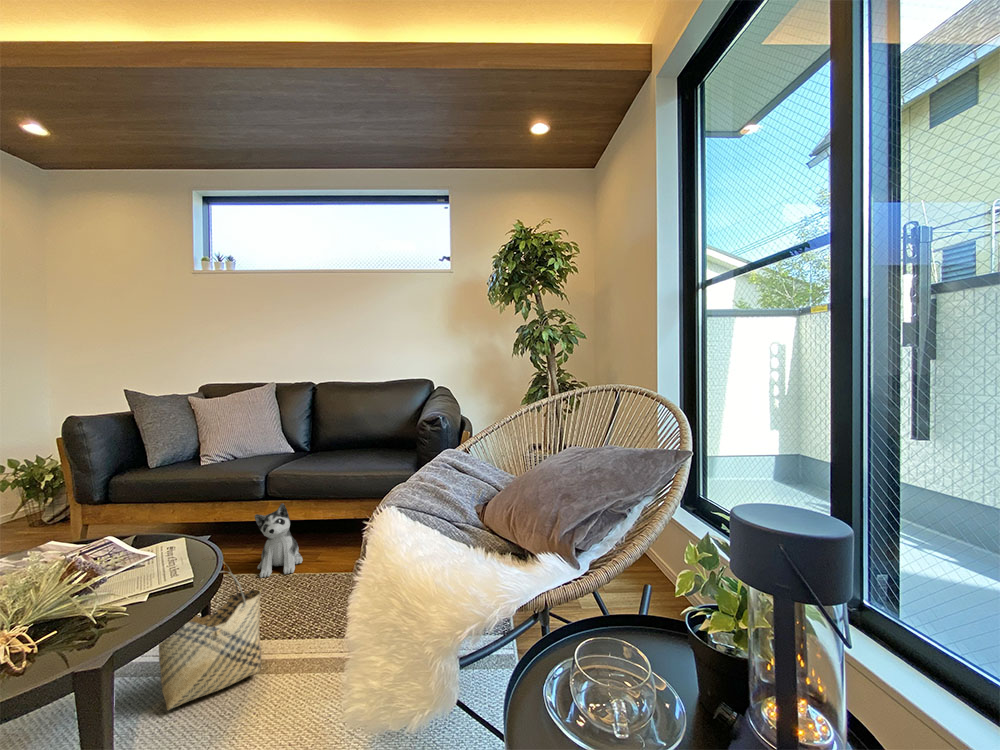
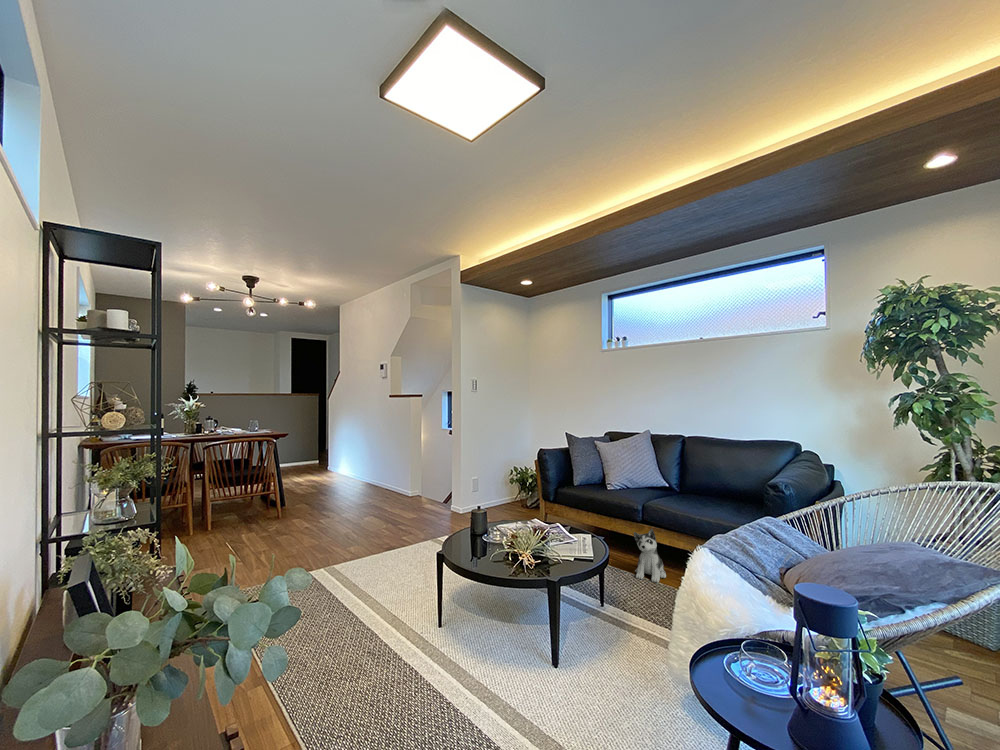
woven basket: present [159,558,261,710] -> none [577,549,629,630]

